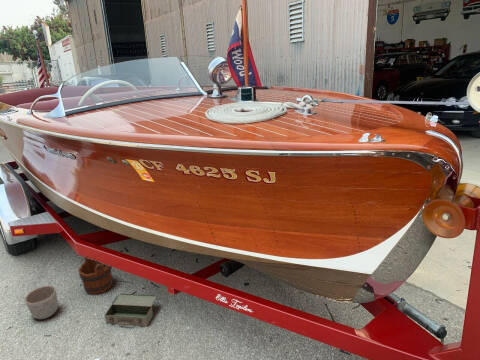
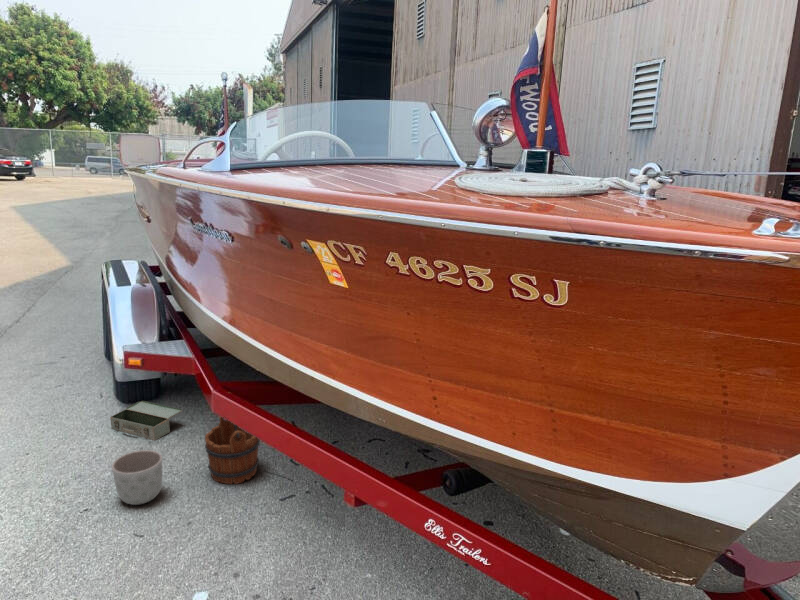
toolbox: present [105,293,157,327] -> present [110,401,182,441]

